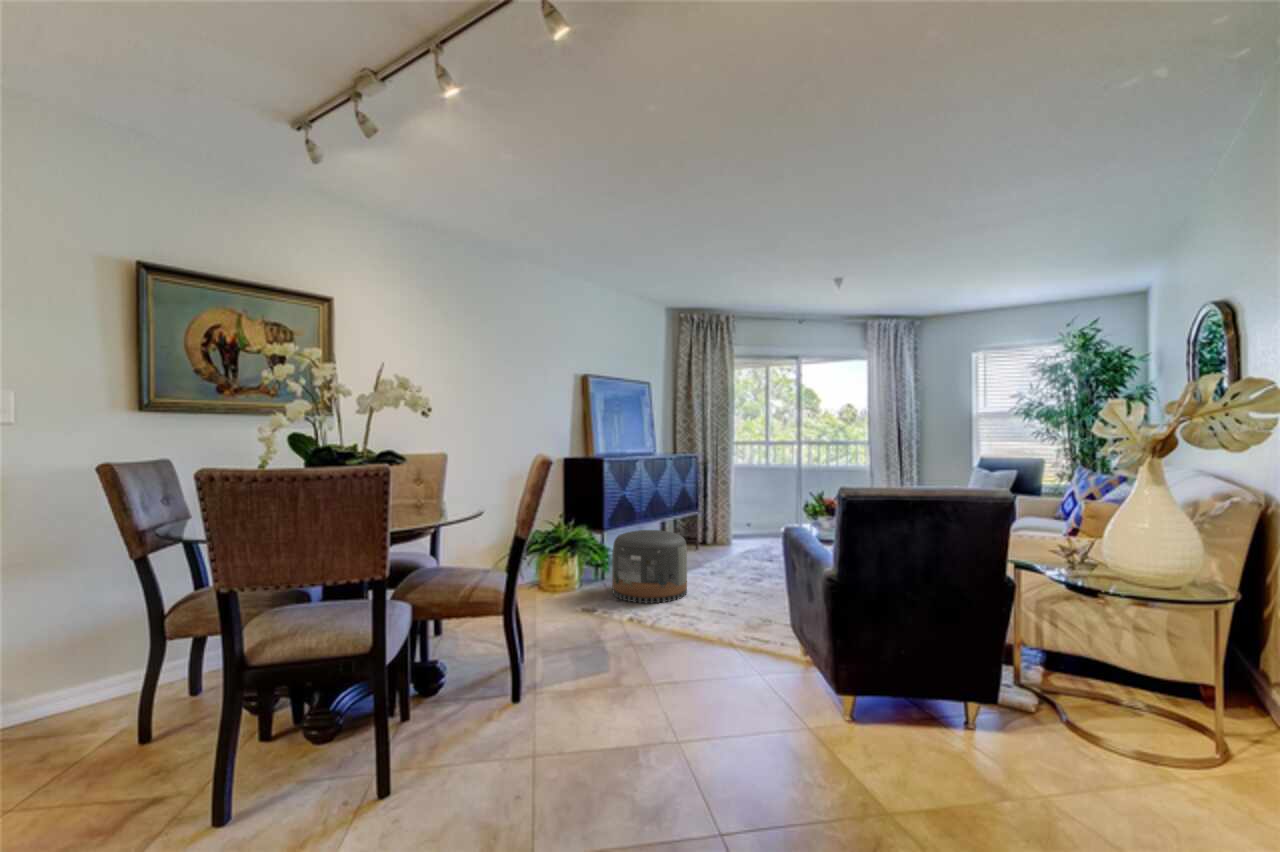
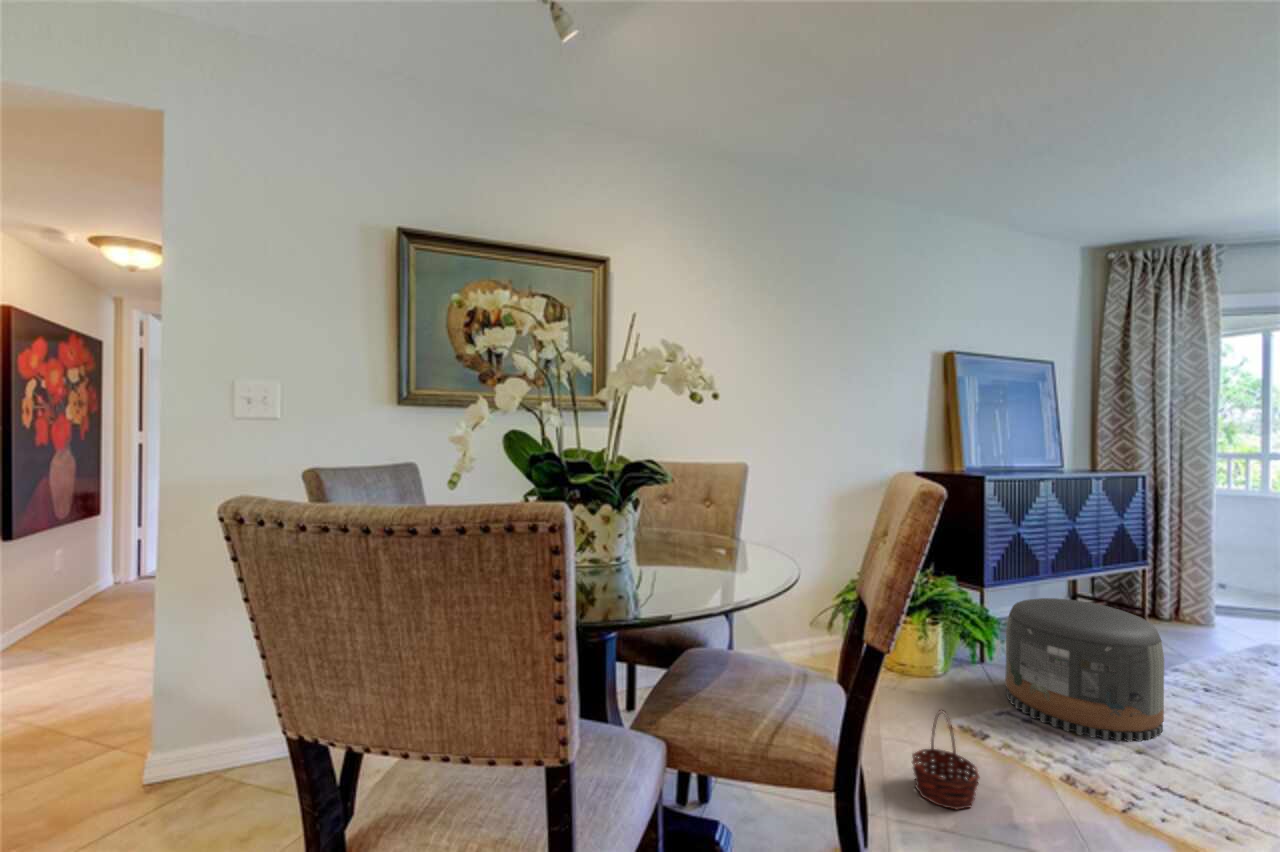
basket: none [551,592,587,645] -> present [912,710,979,809]

